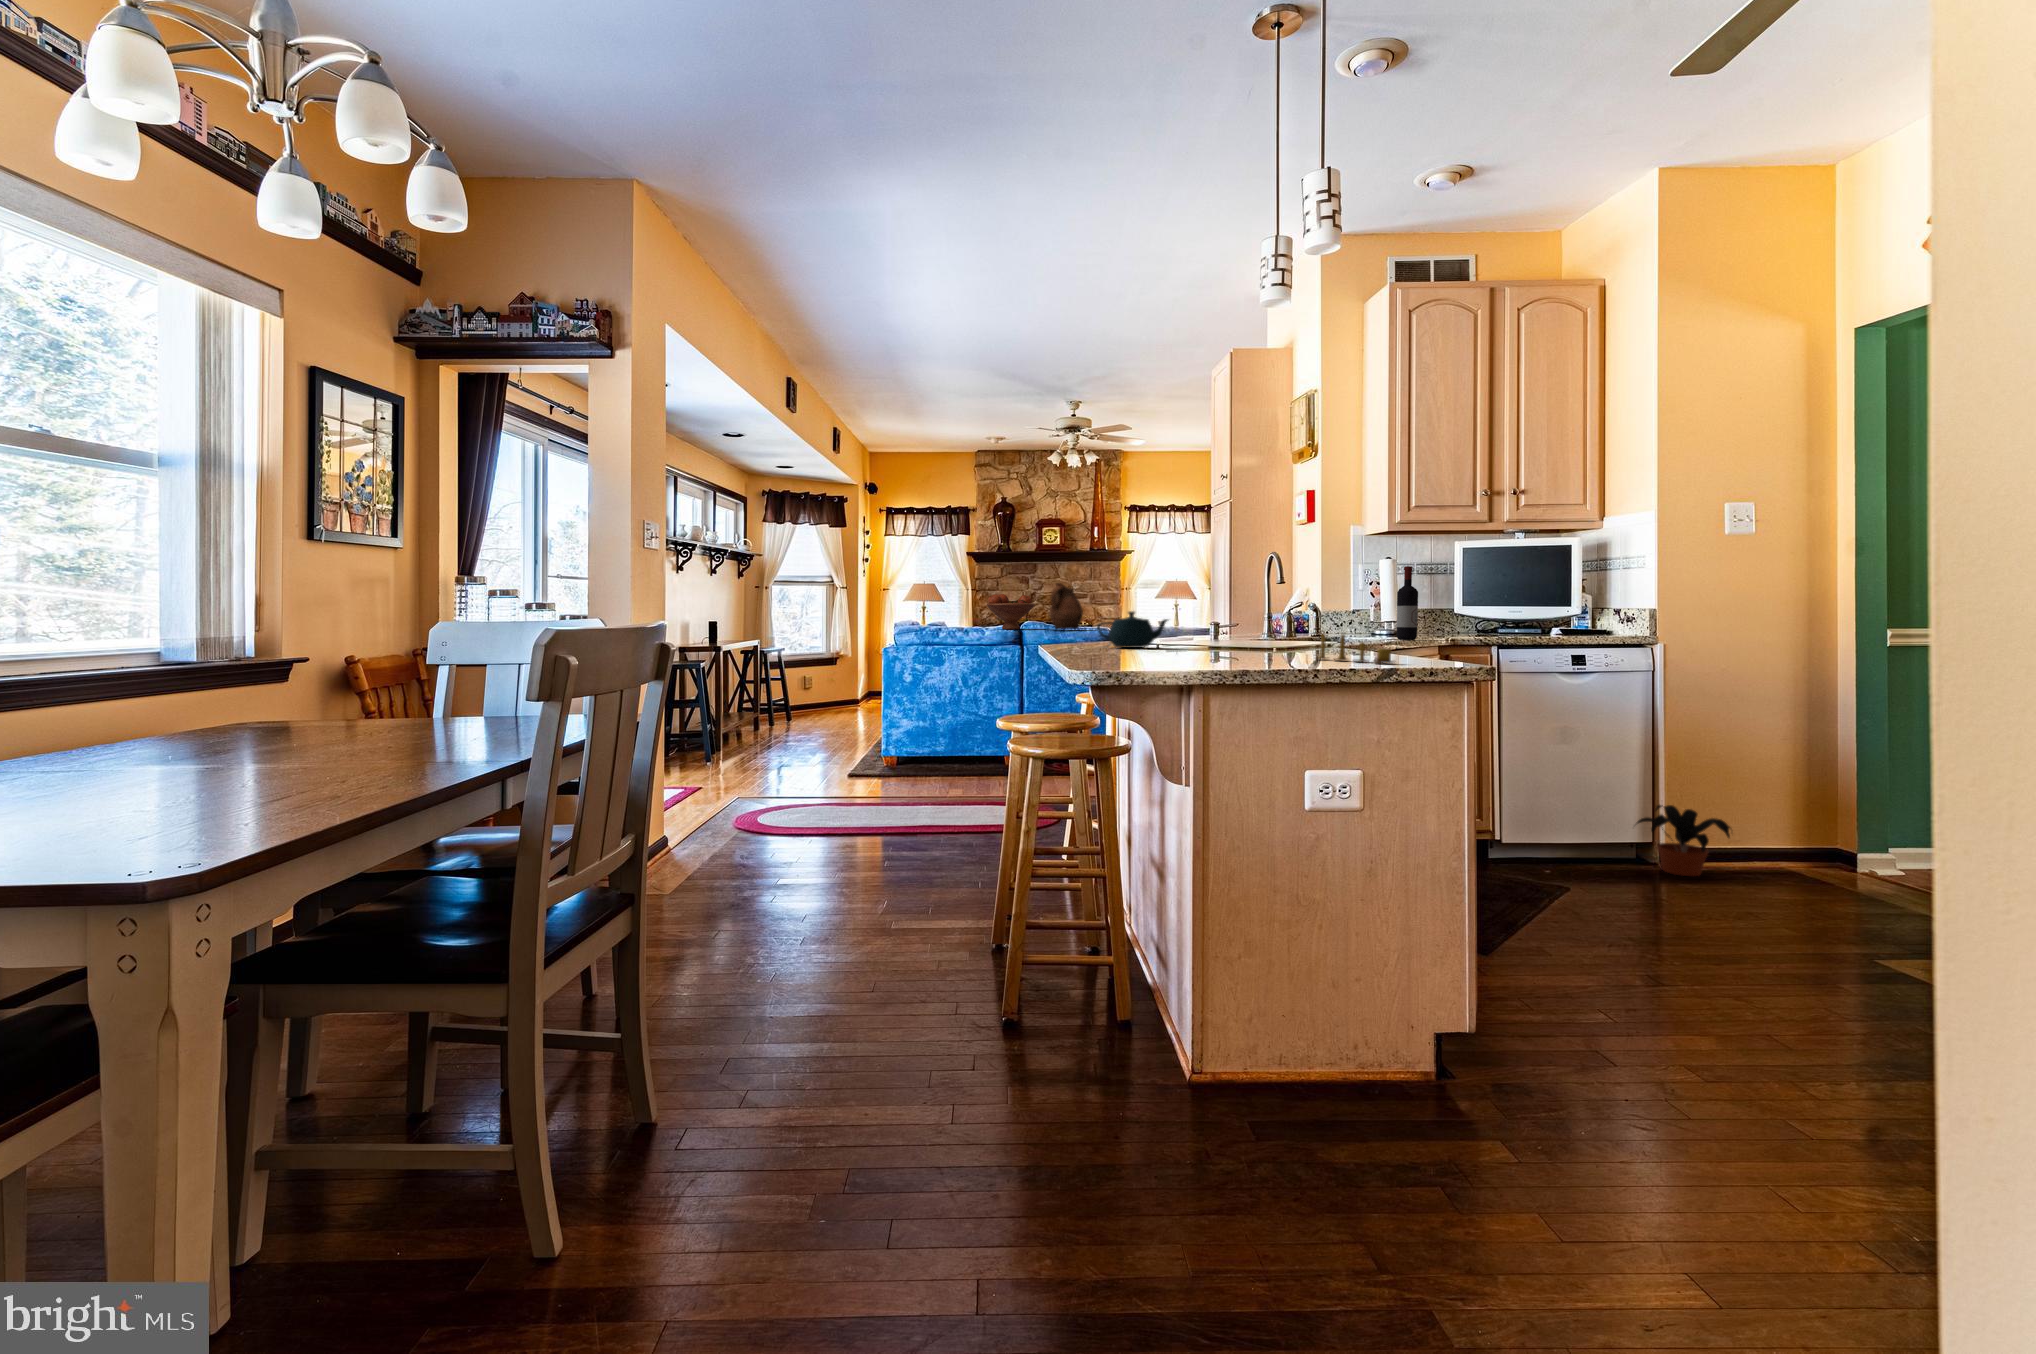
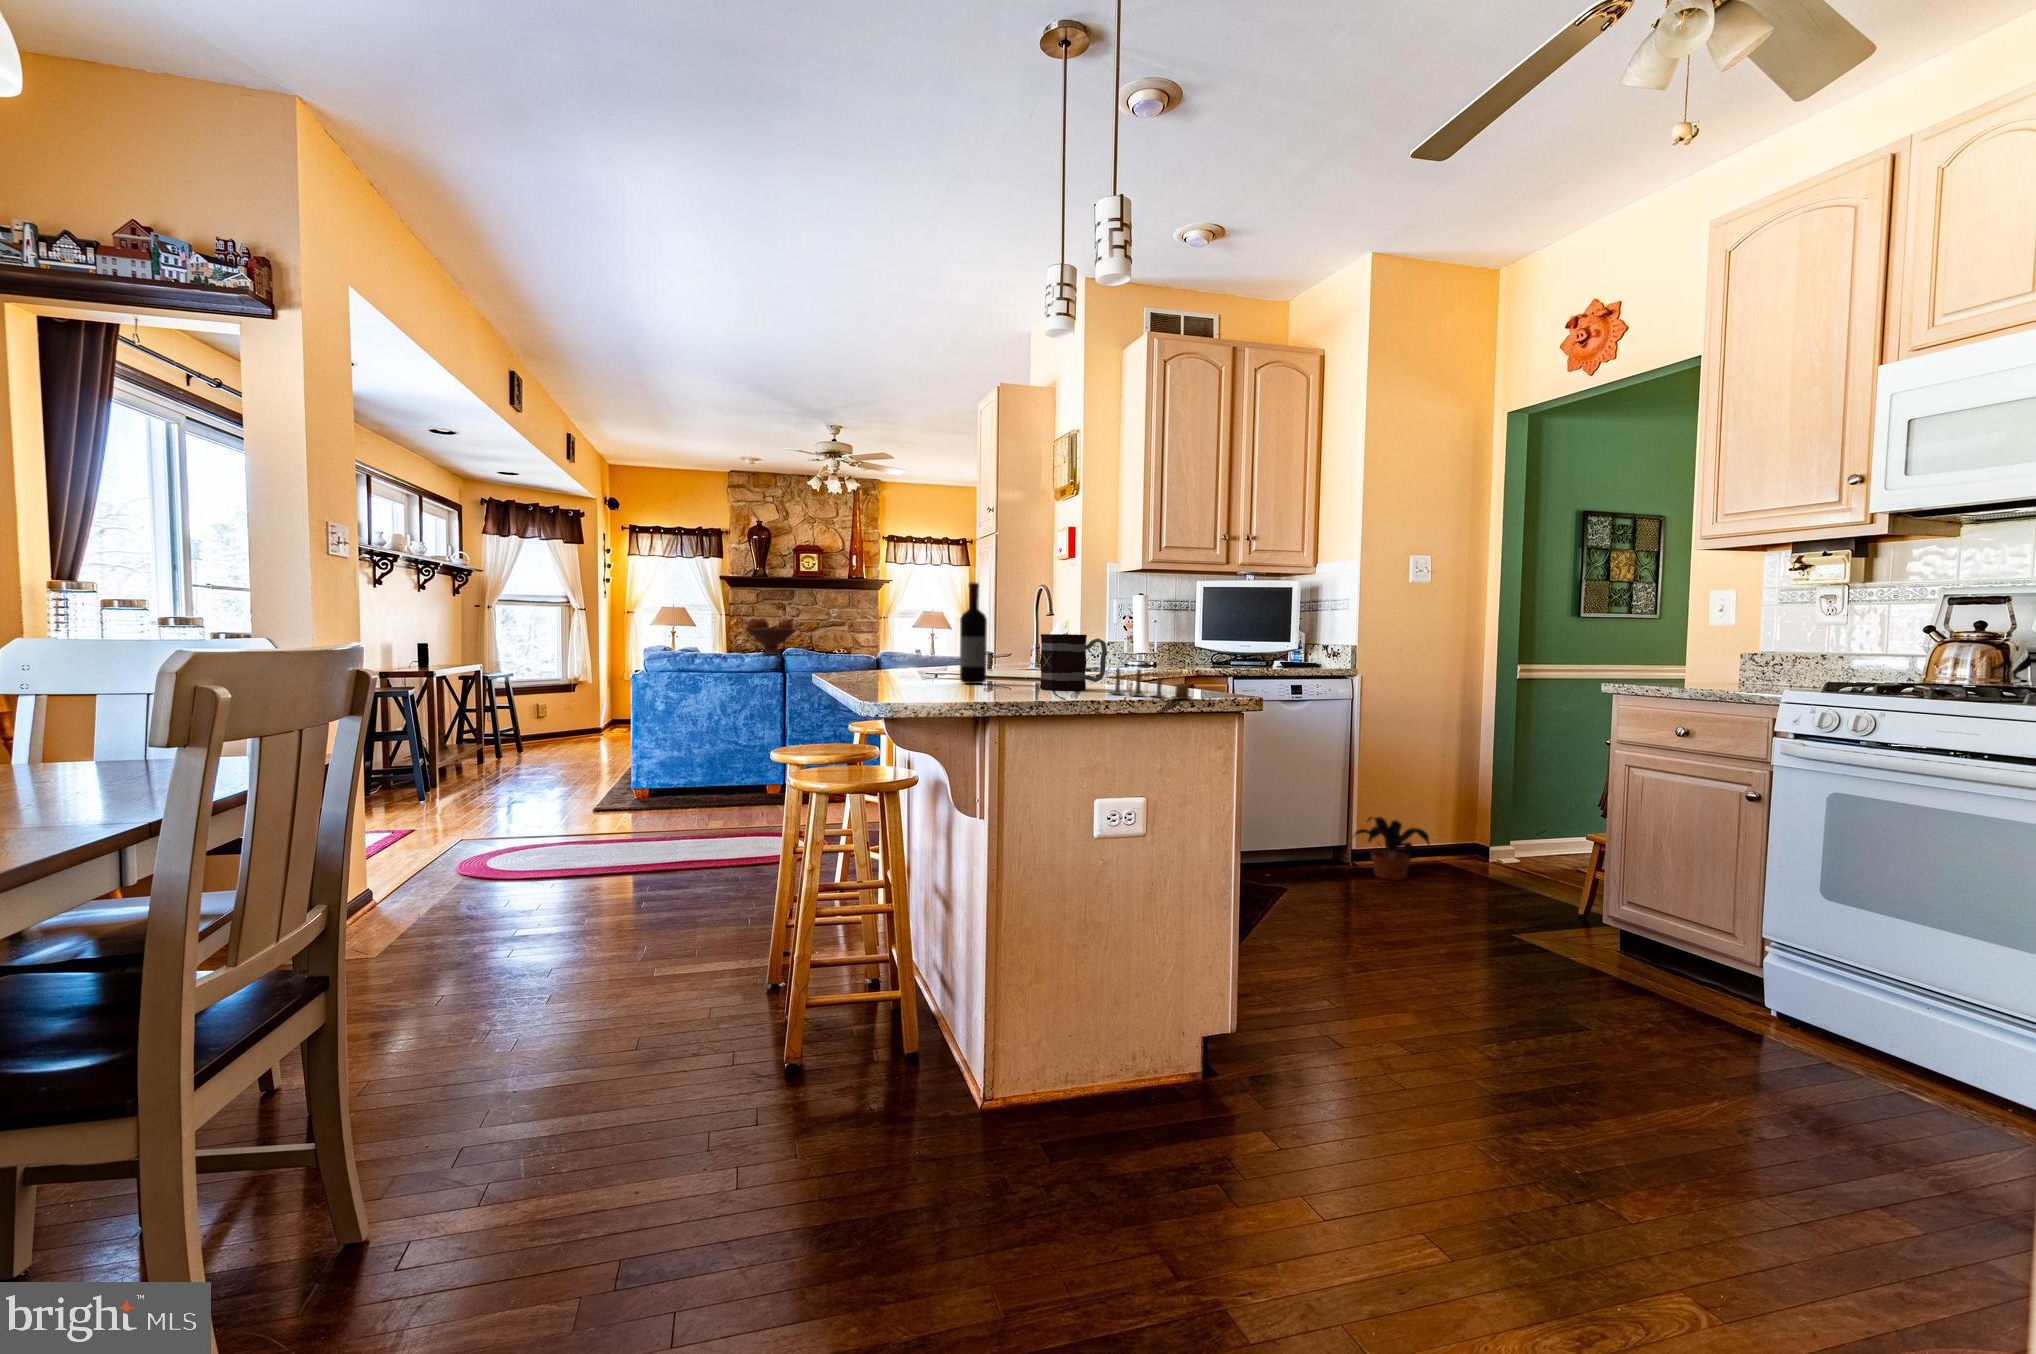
wine bottle: present [1397,566,1418,640] -> present [960,583,987,684]
ceramic pitcher: present [1050,583,1085,630] -> none [809,608,852,657]
mug: none [1249,602,1316,656] -> present [1040,634,1107,690]
teapot: present [1097,611,1168,648] -> none [874,640,952,679]

